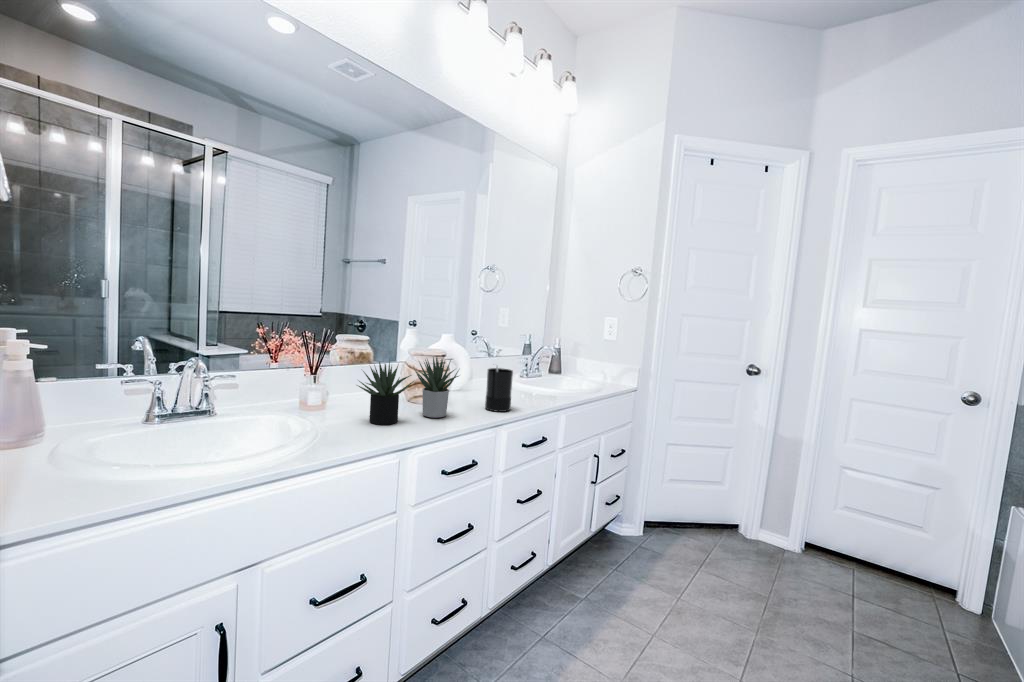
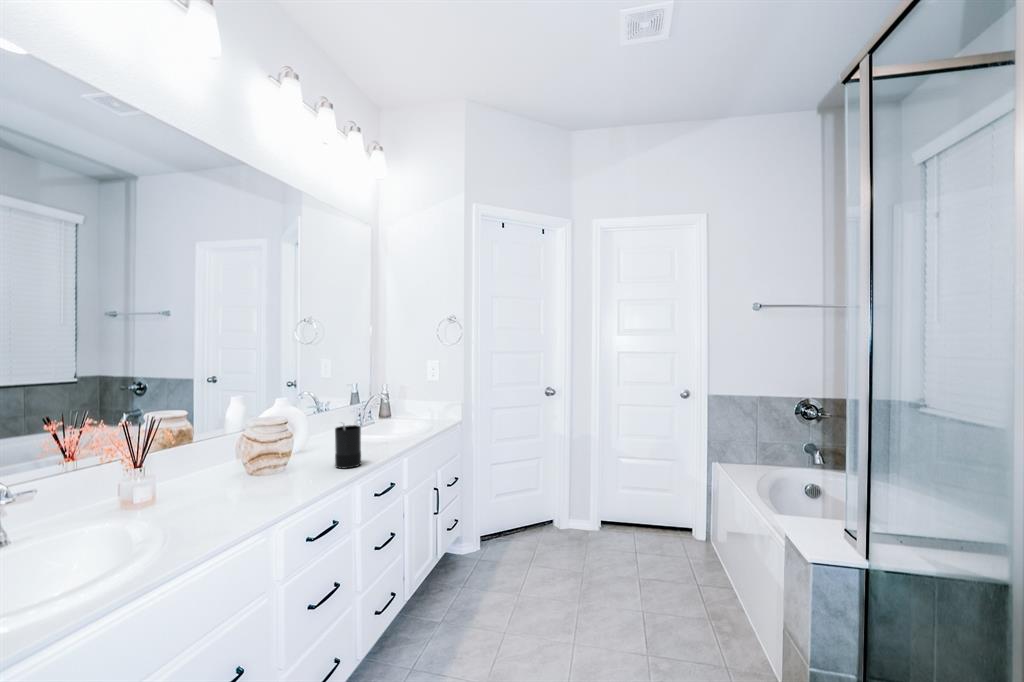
succulent plant: present [357,357,458,425] -> none [196,423,312,508]

